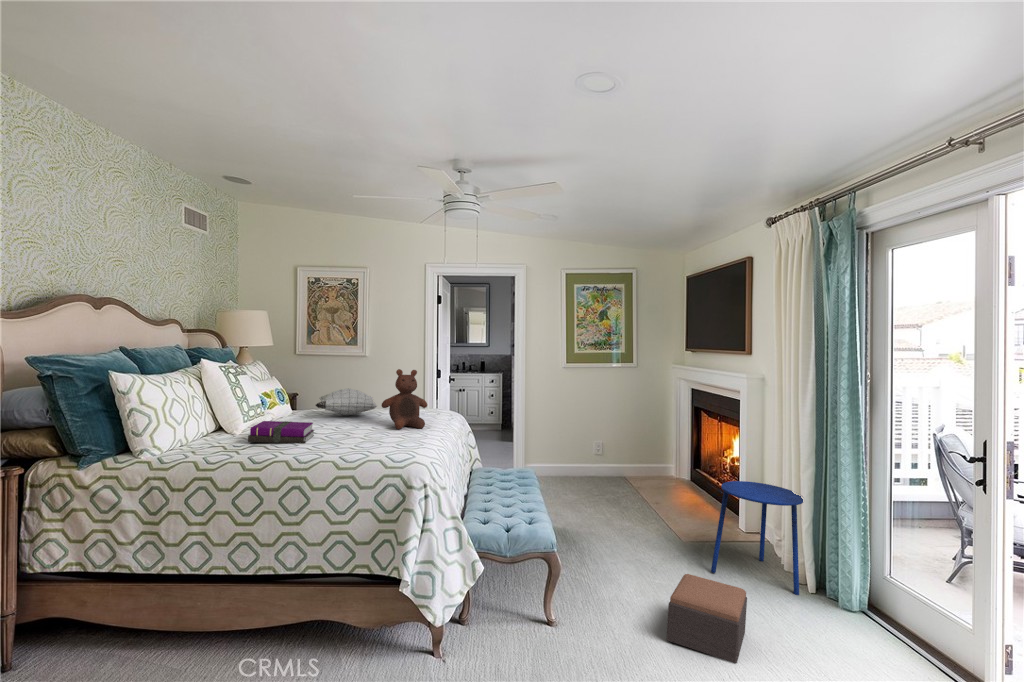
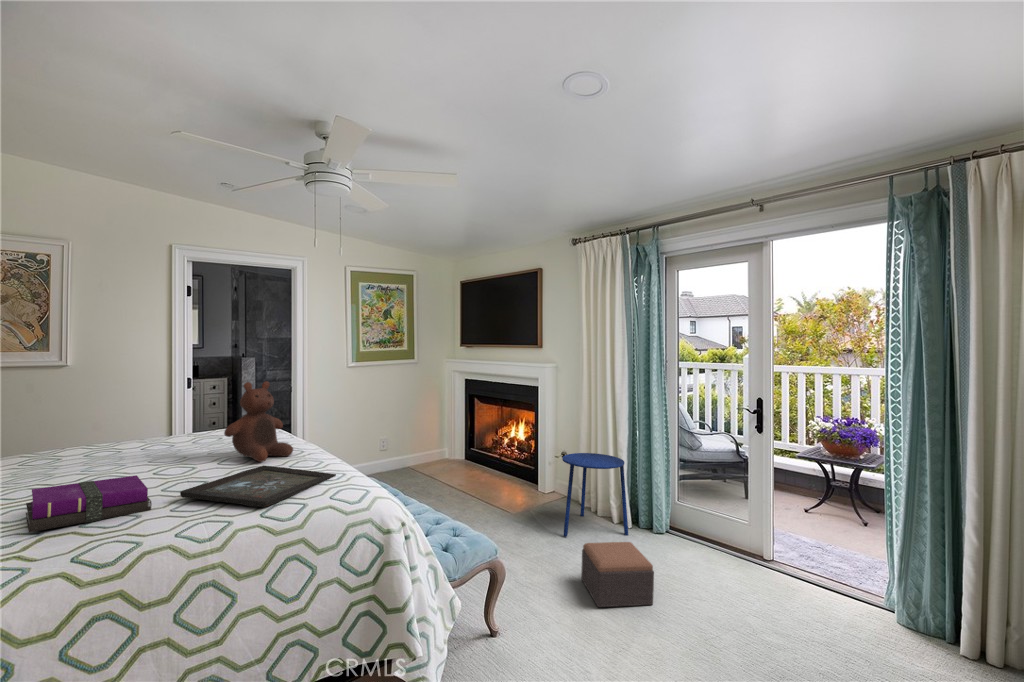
pillow: present [316,388,377,416] -> none [62,416,191,457]
tray: none [323,431,421,452] -> present [180,465,336,507]

